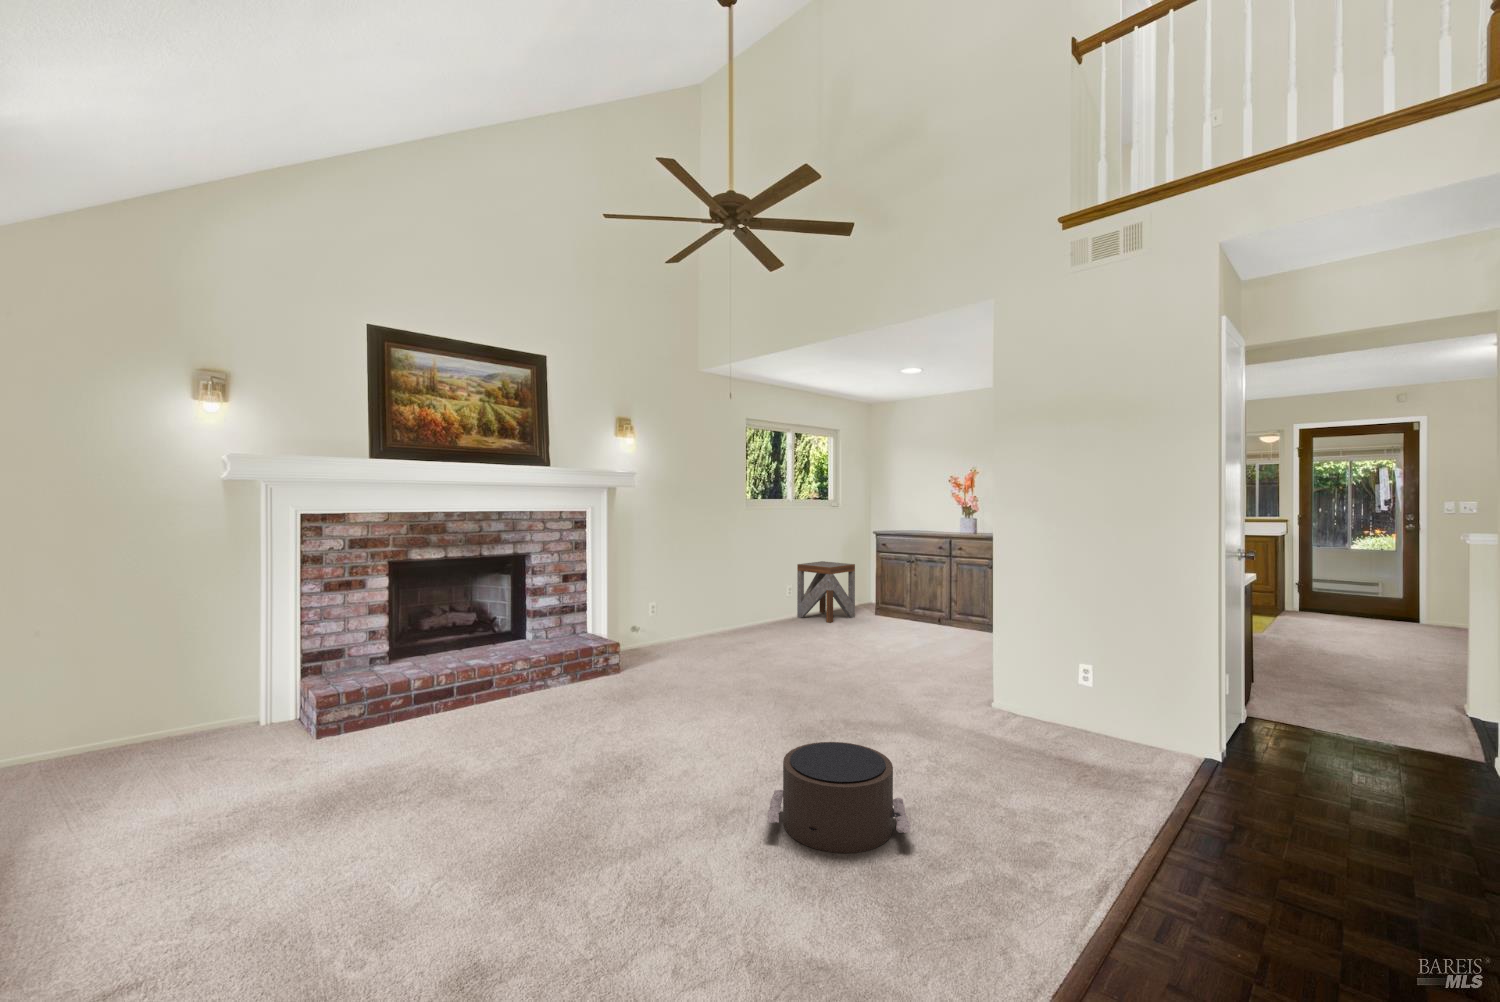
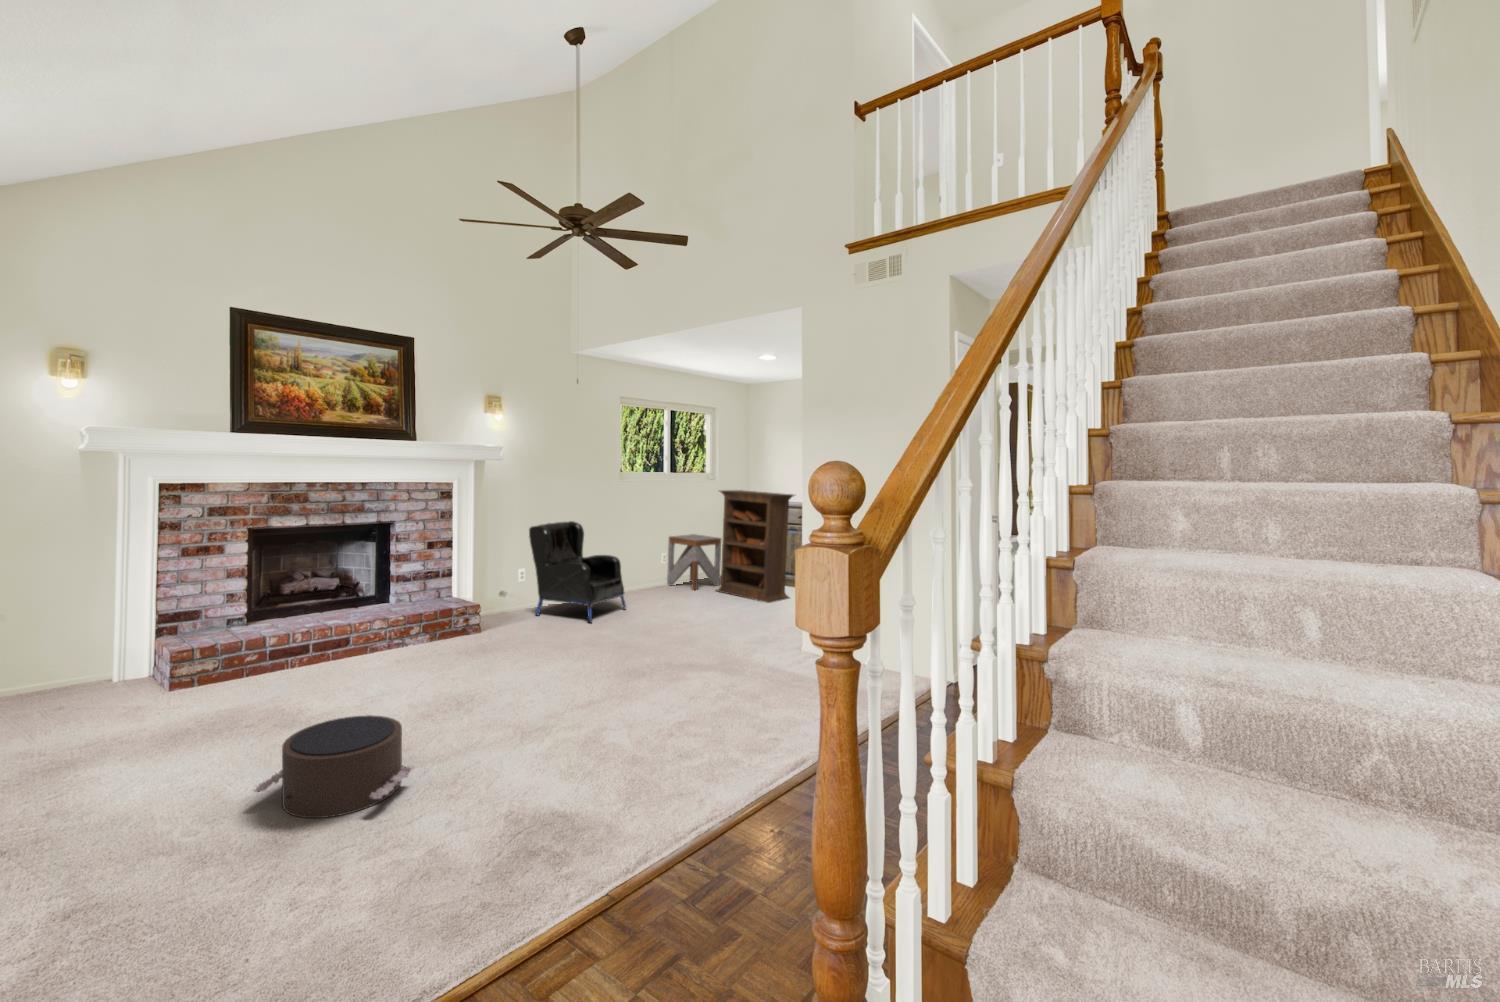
bookcase: none [852,511,944,635] -> present [717,490,794,603]
armchair: none [662,549,767,660] -> present [529,521,626,622]
pouf: present [768,742,910,853] -> present [254,715,412,818]

